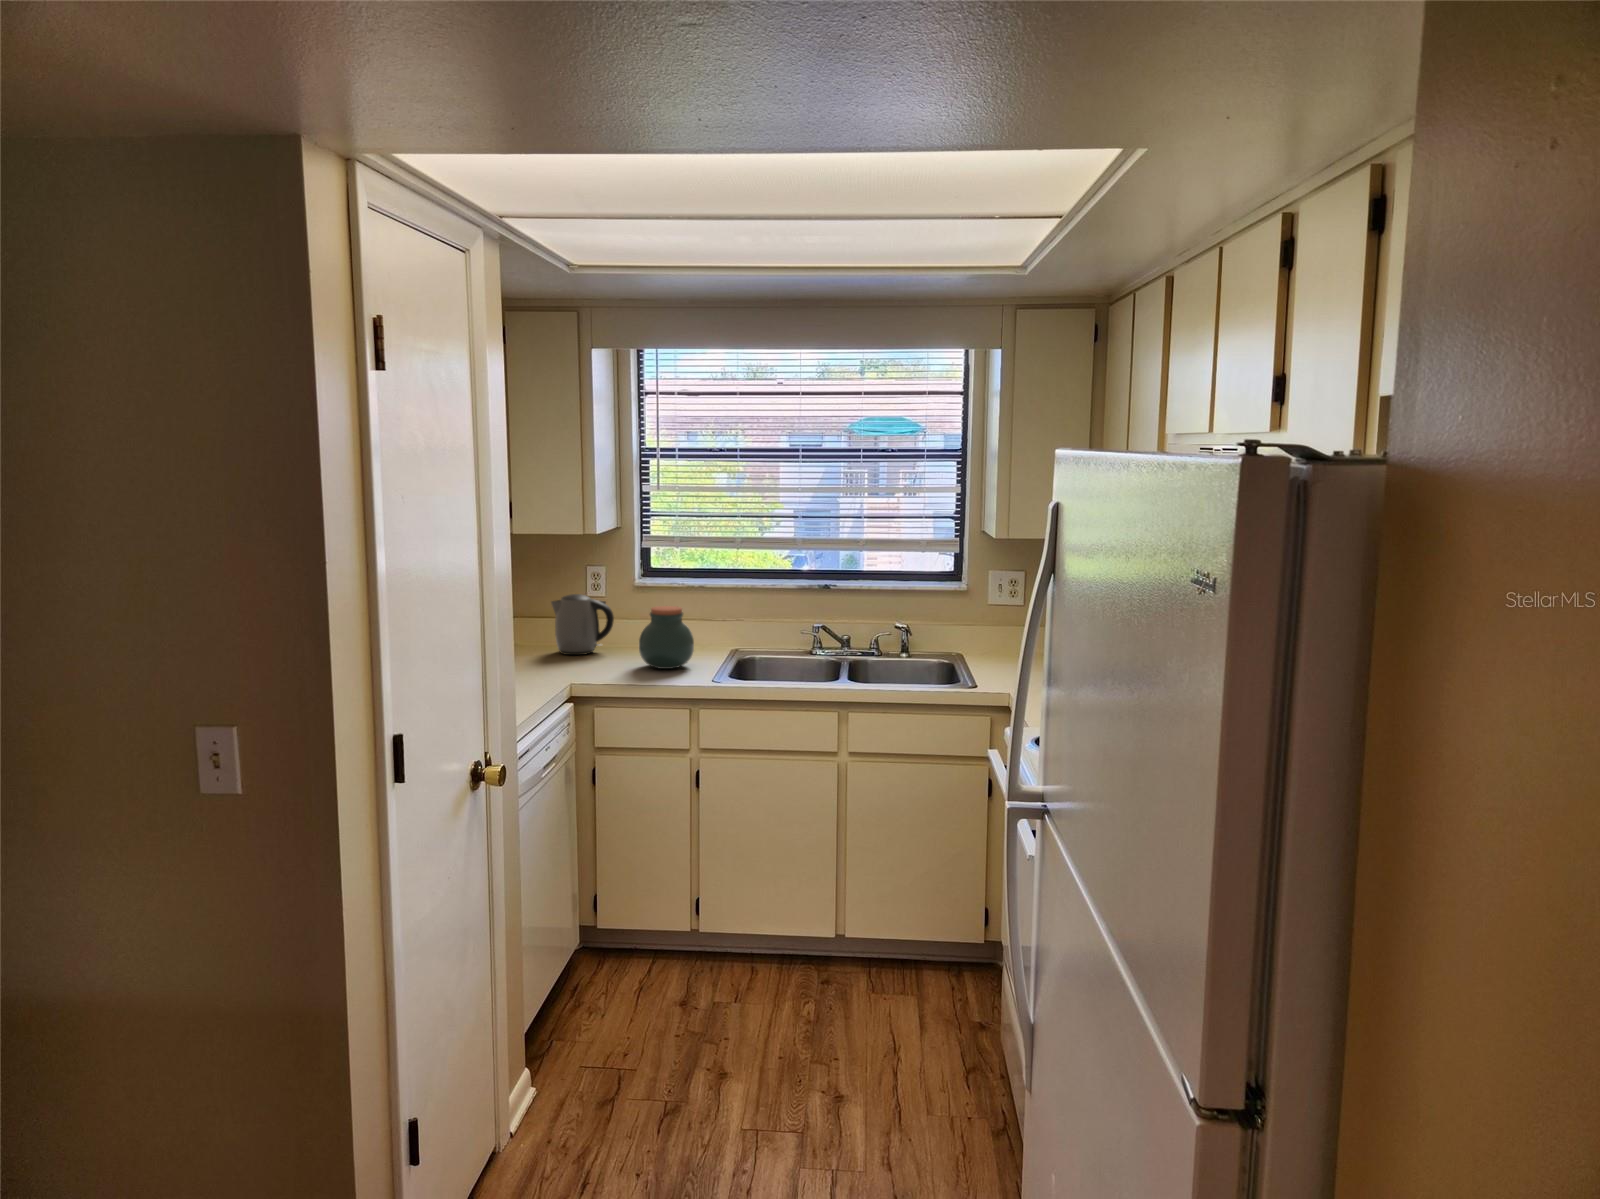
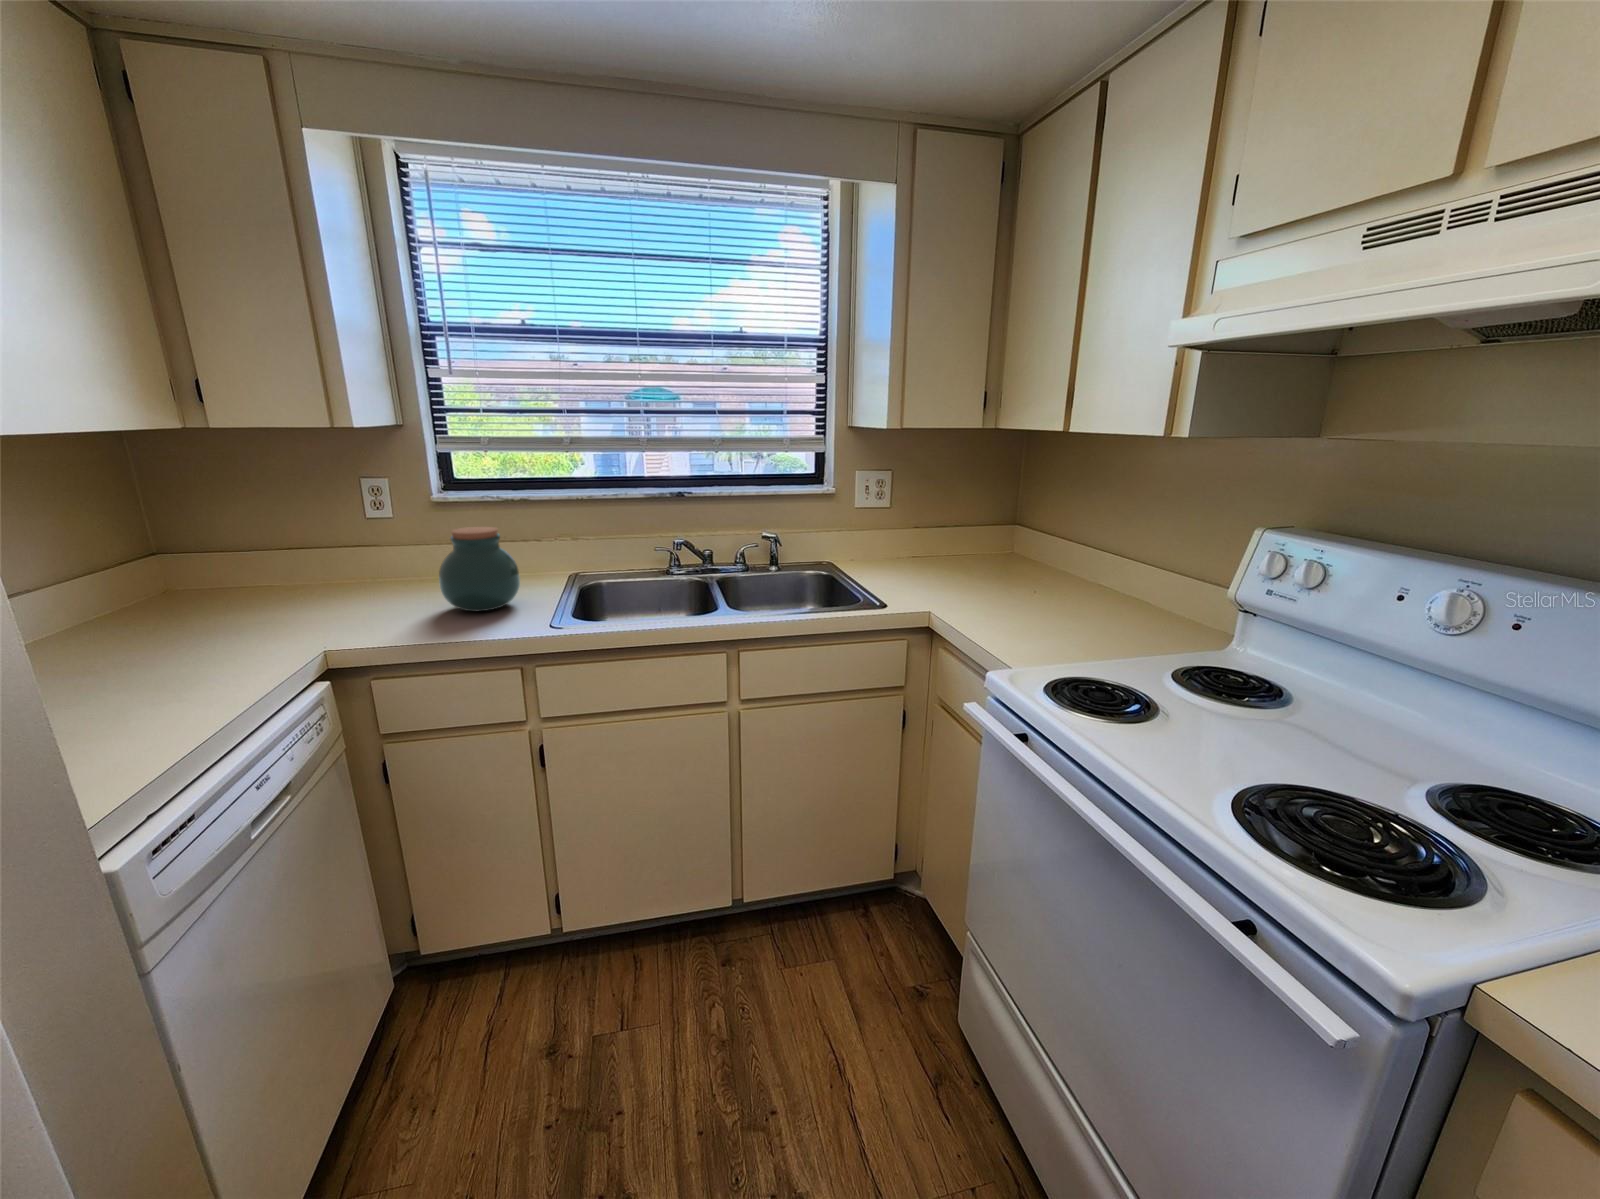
kettle: present [551,594,614,655] -> none [304,517,405,599]

